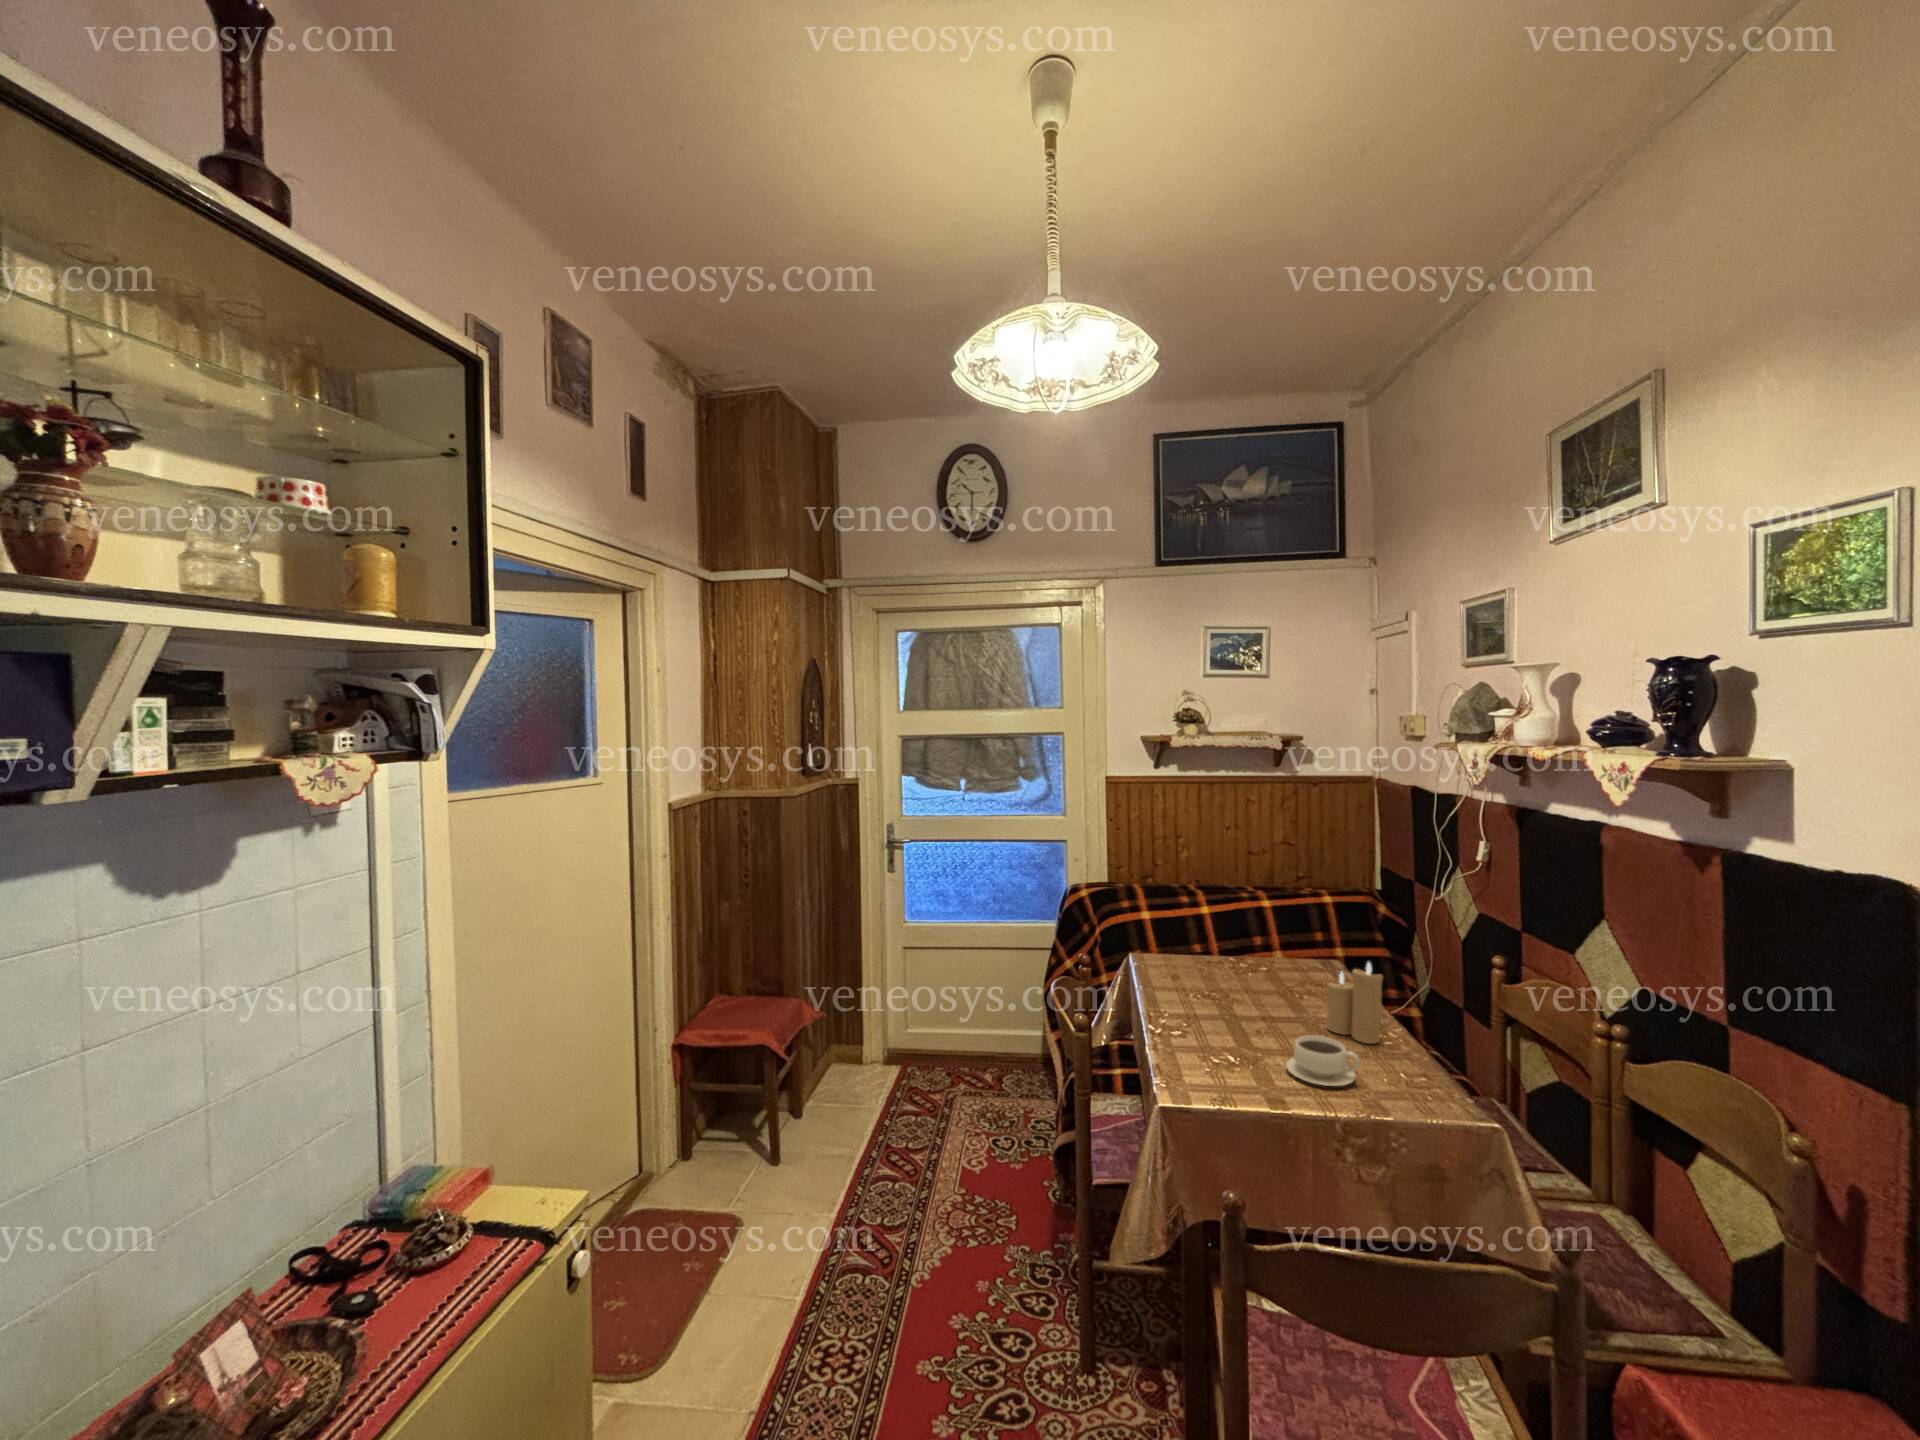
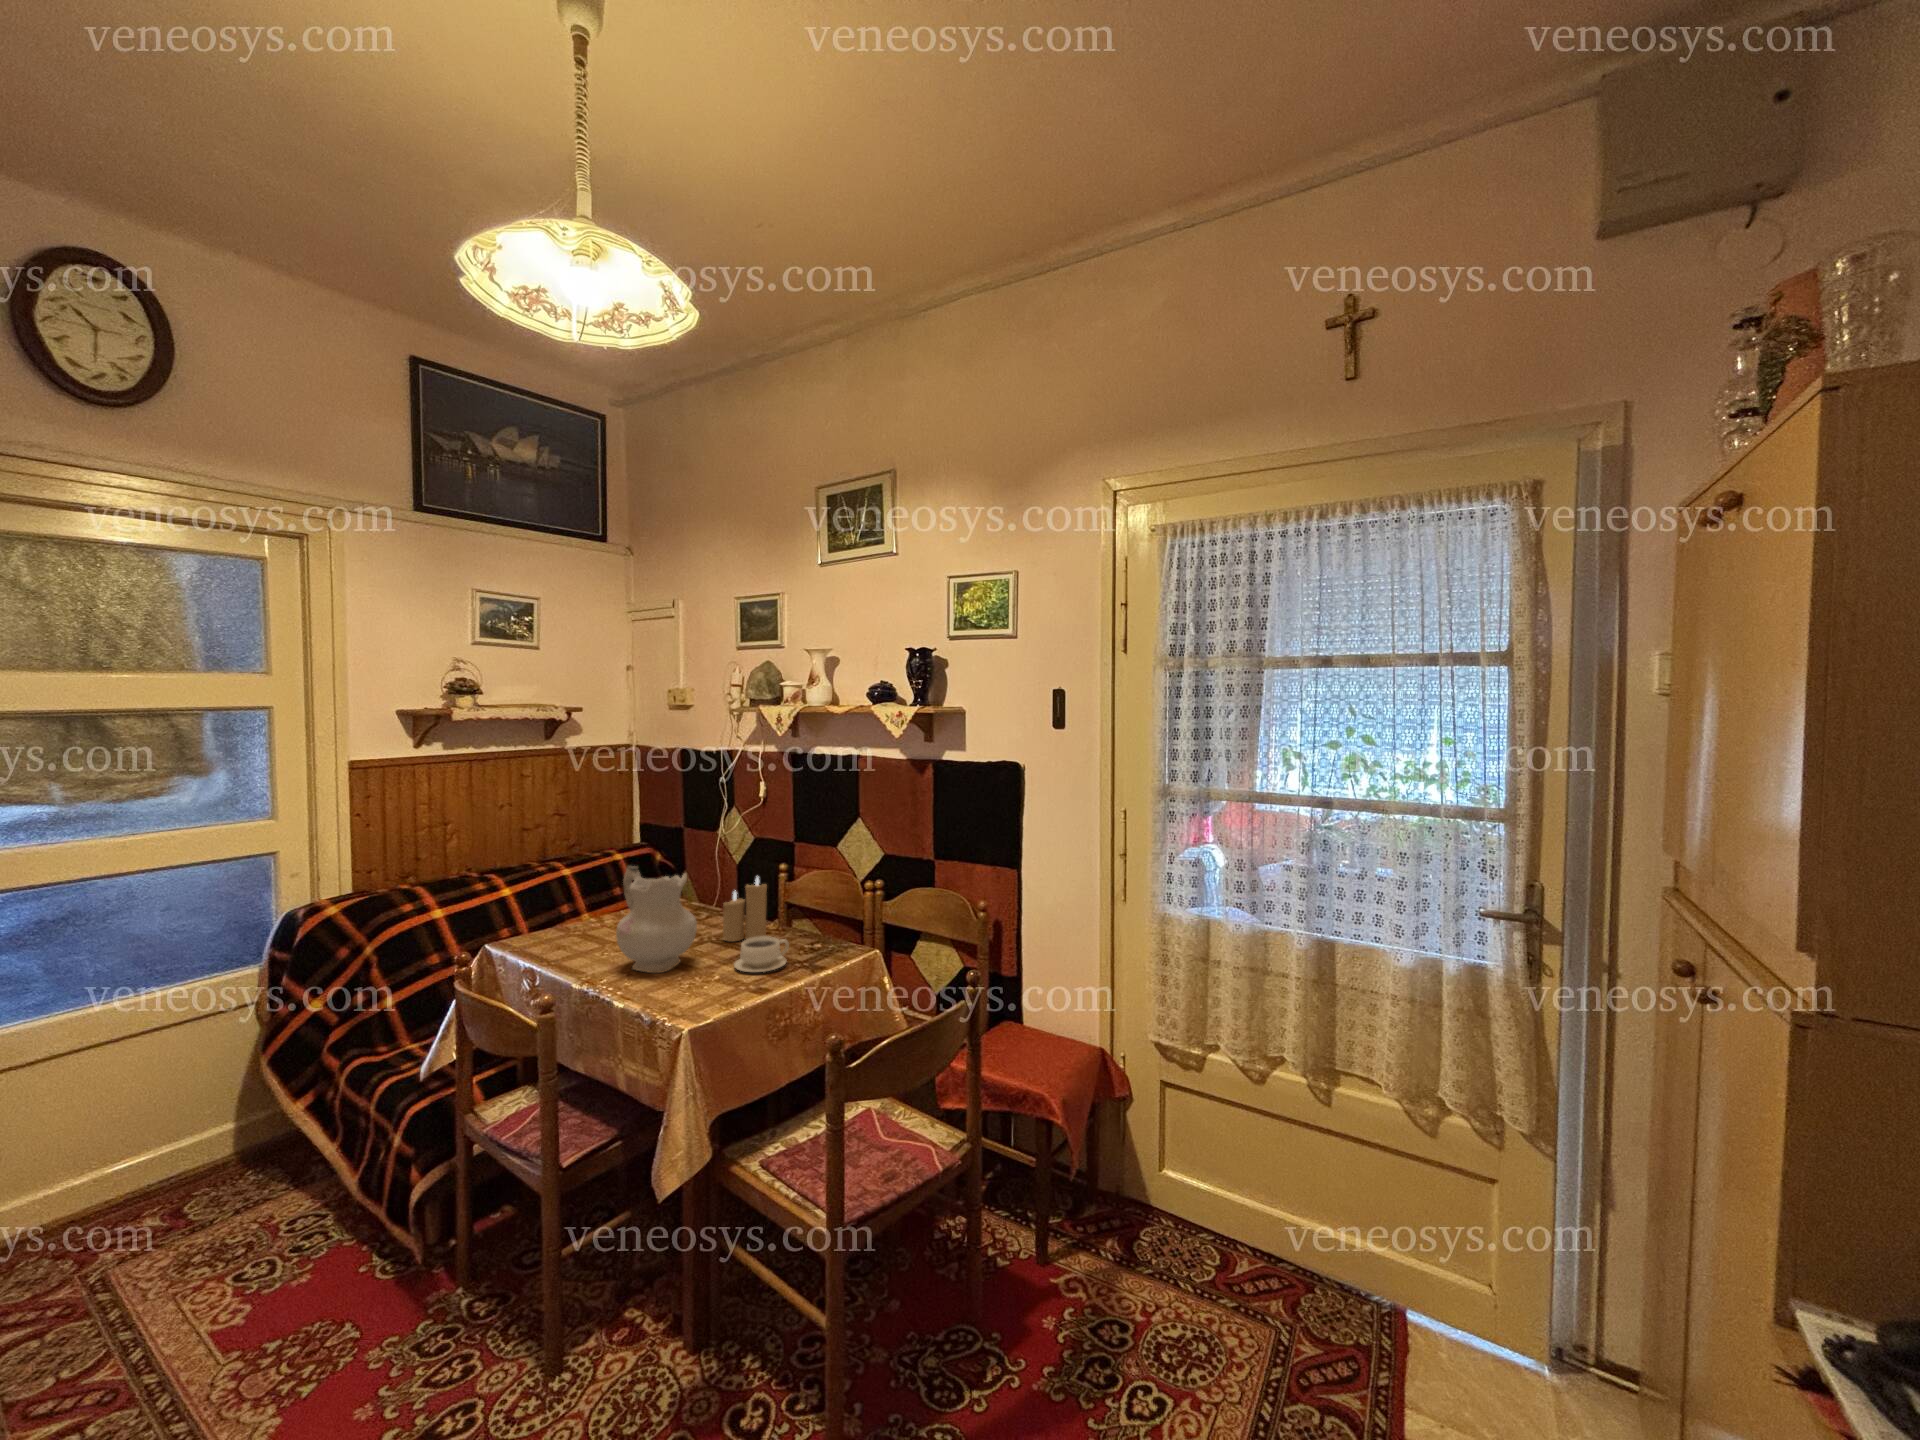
ceramic pitcher: none [1184,913,1270,1038] -> present [616,866,697,973]

